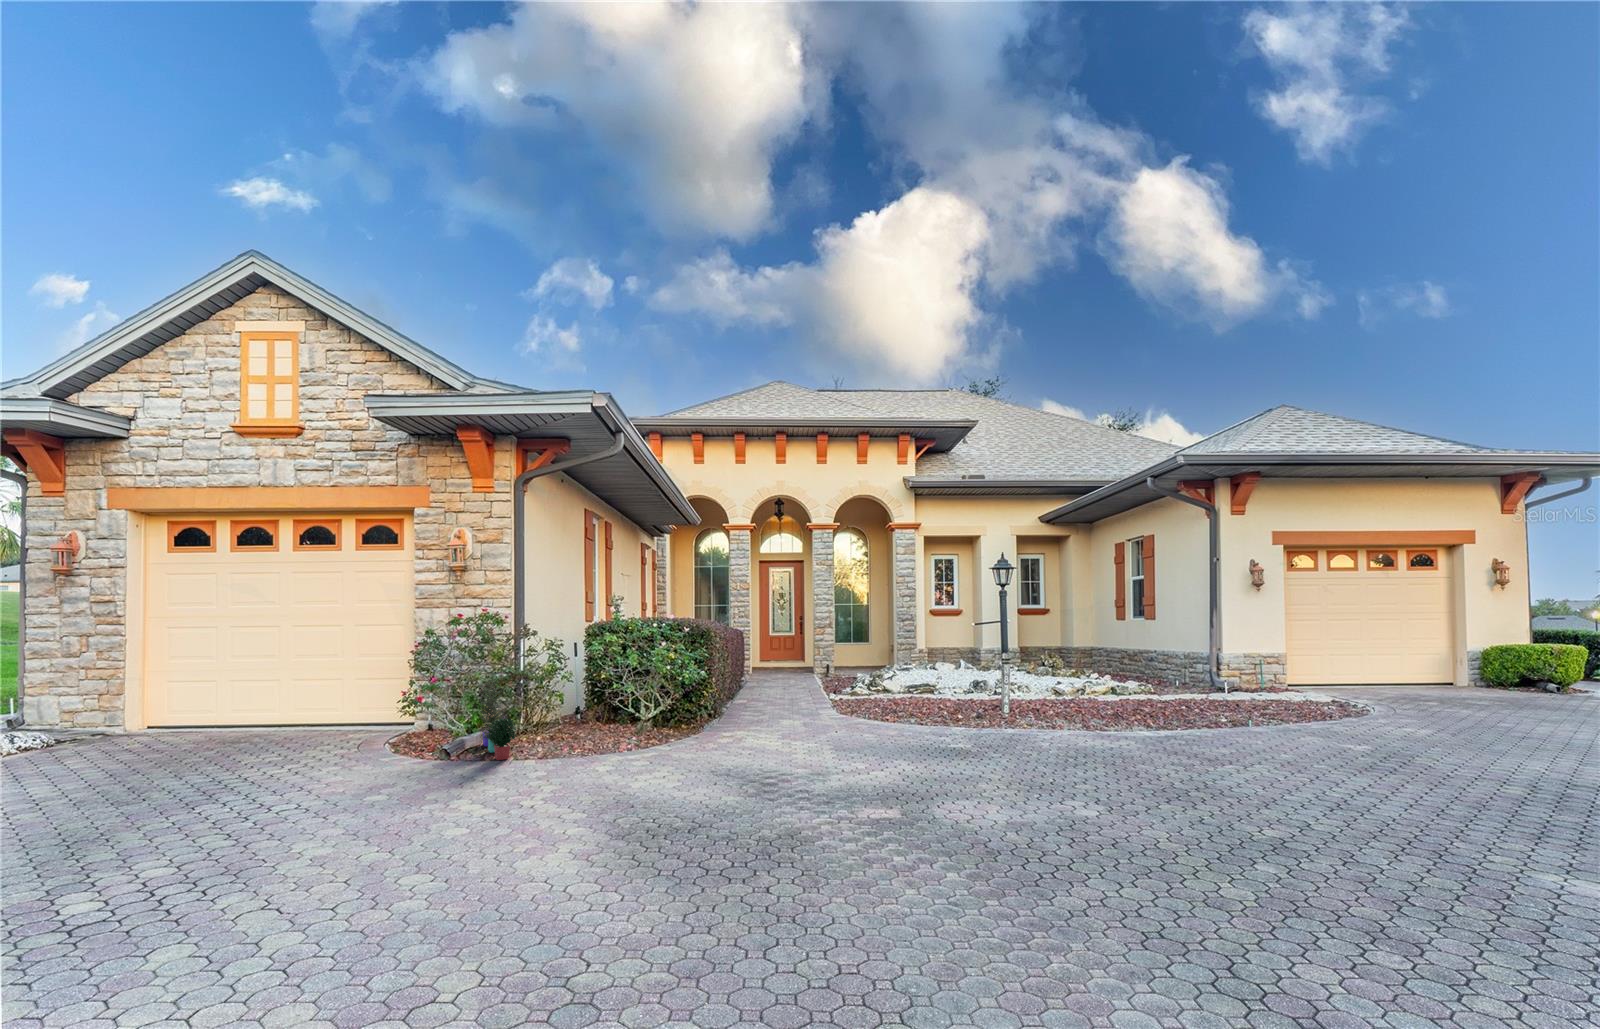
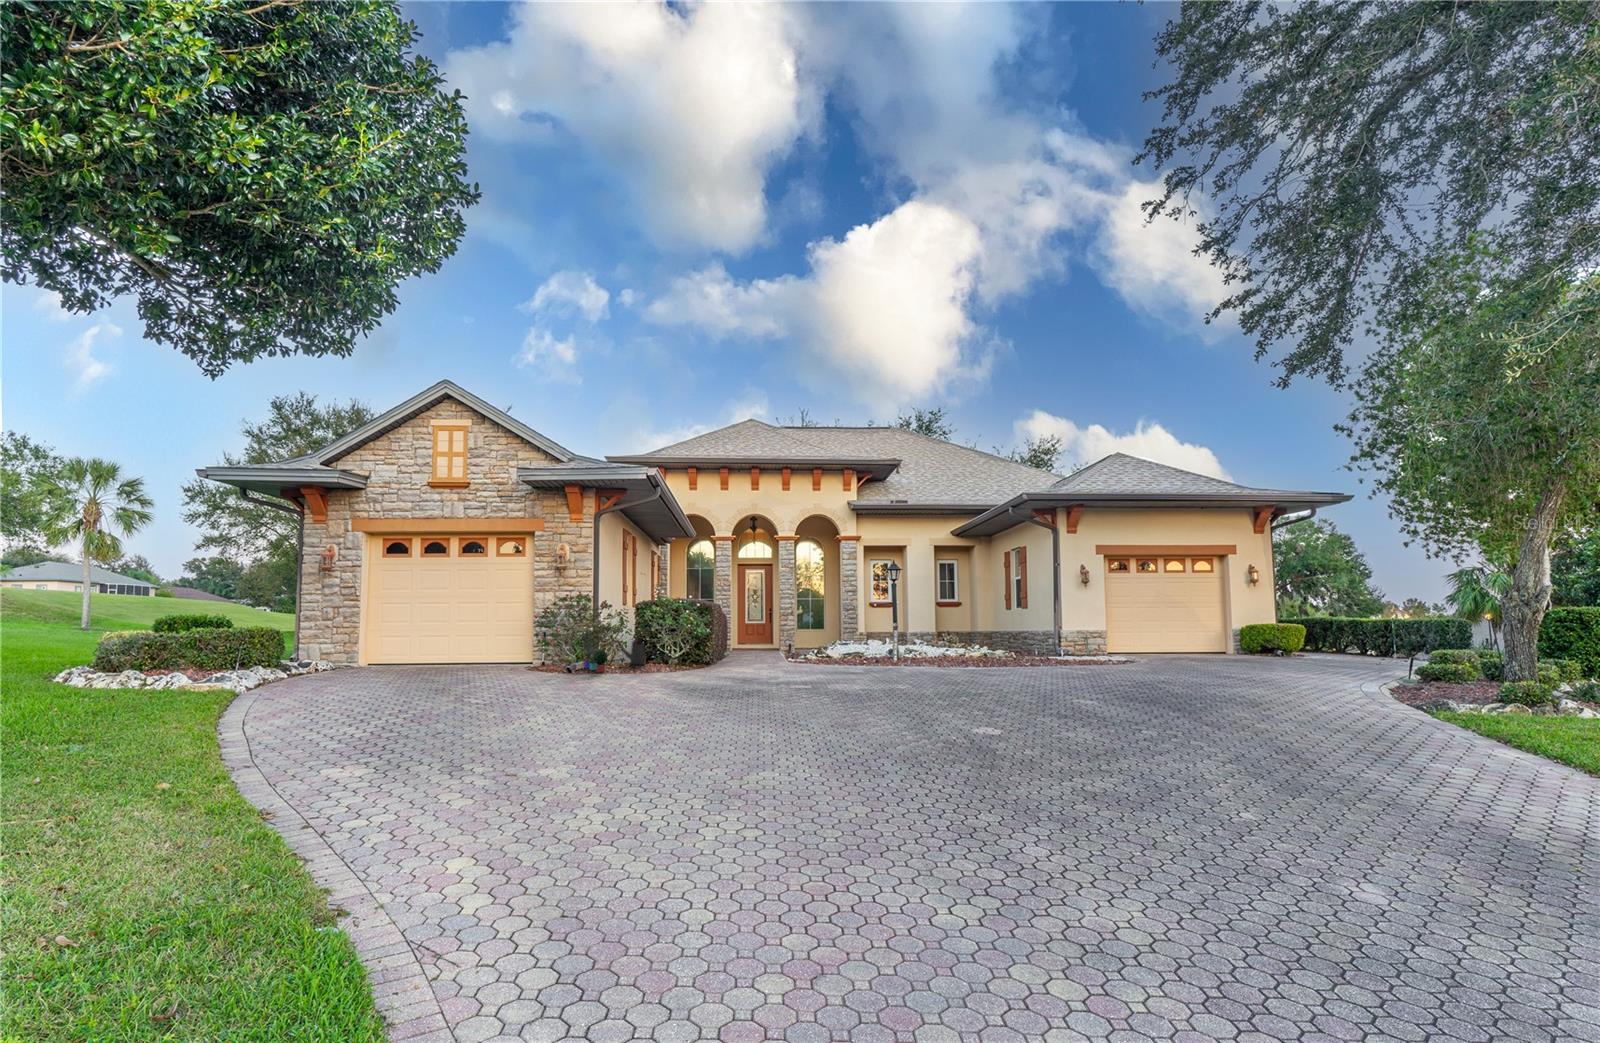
watering can: none [548,682,602,735] -> present [616,636,646,665]

